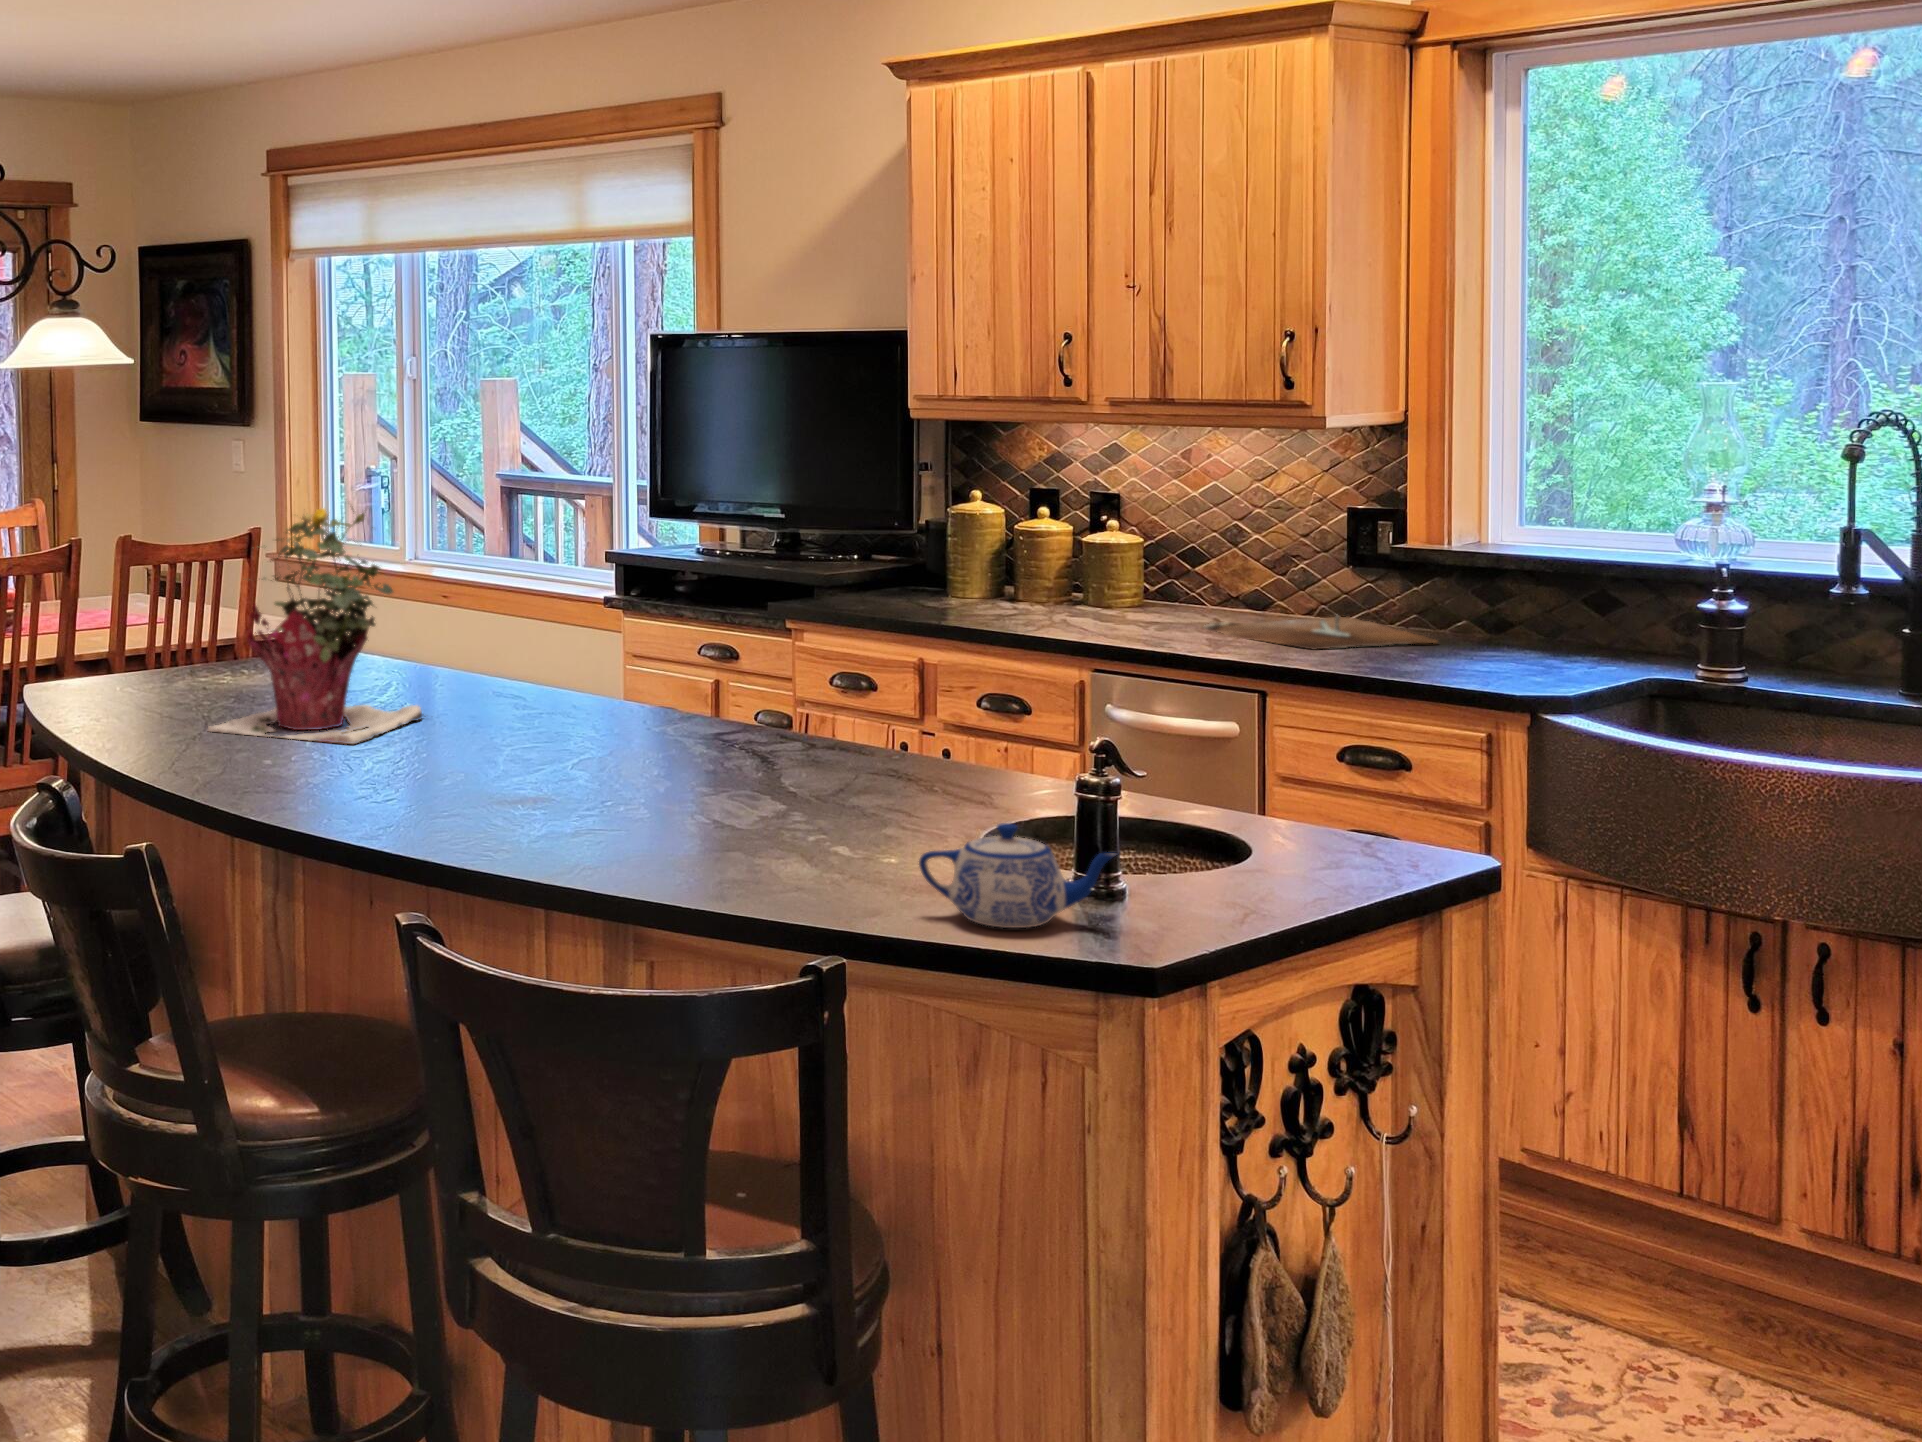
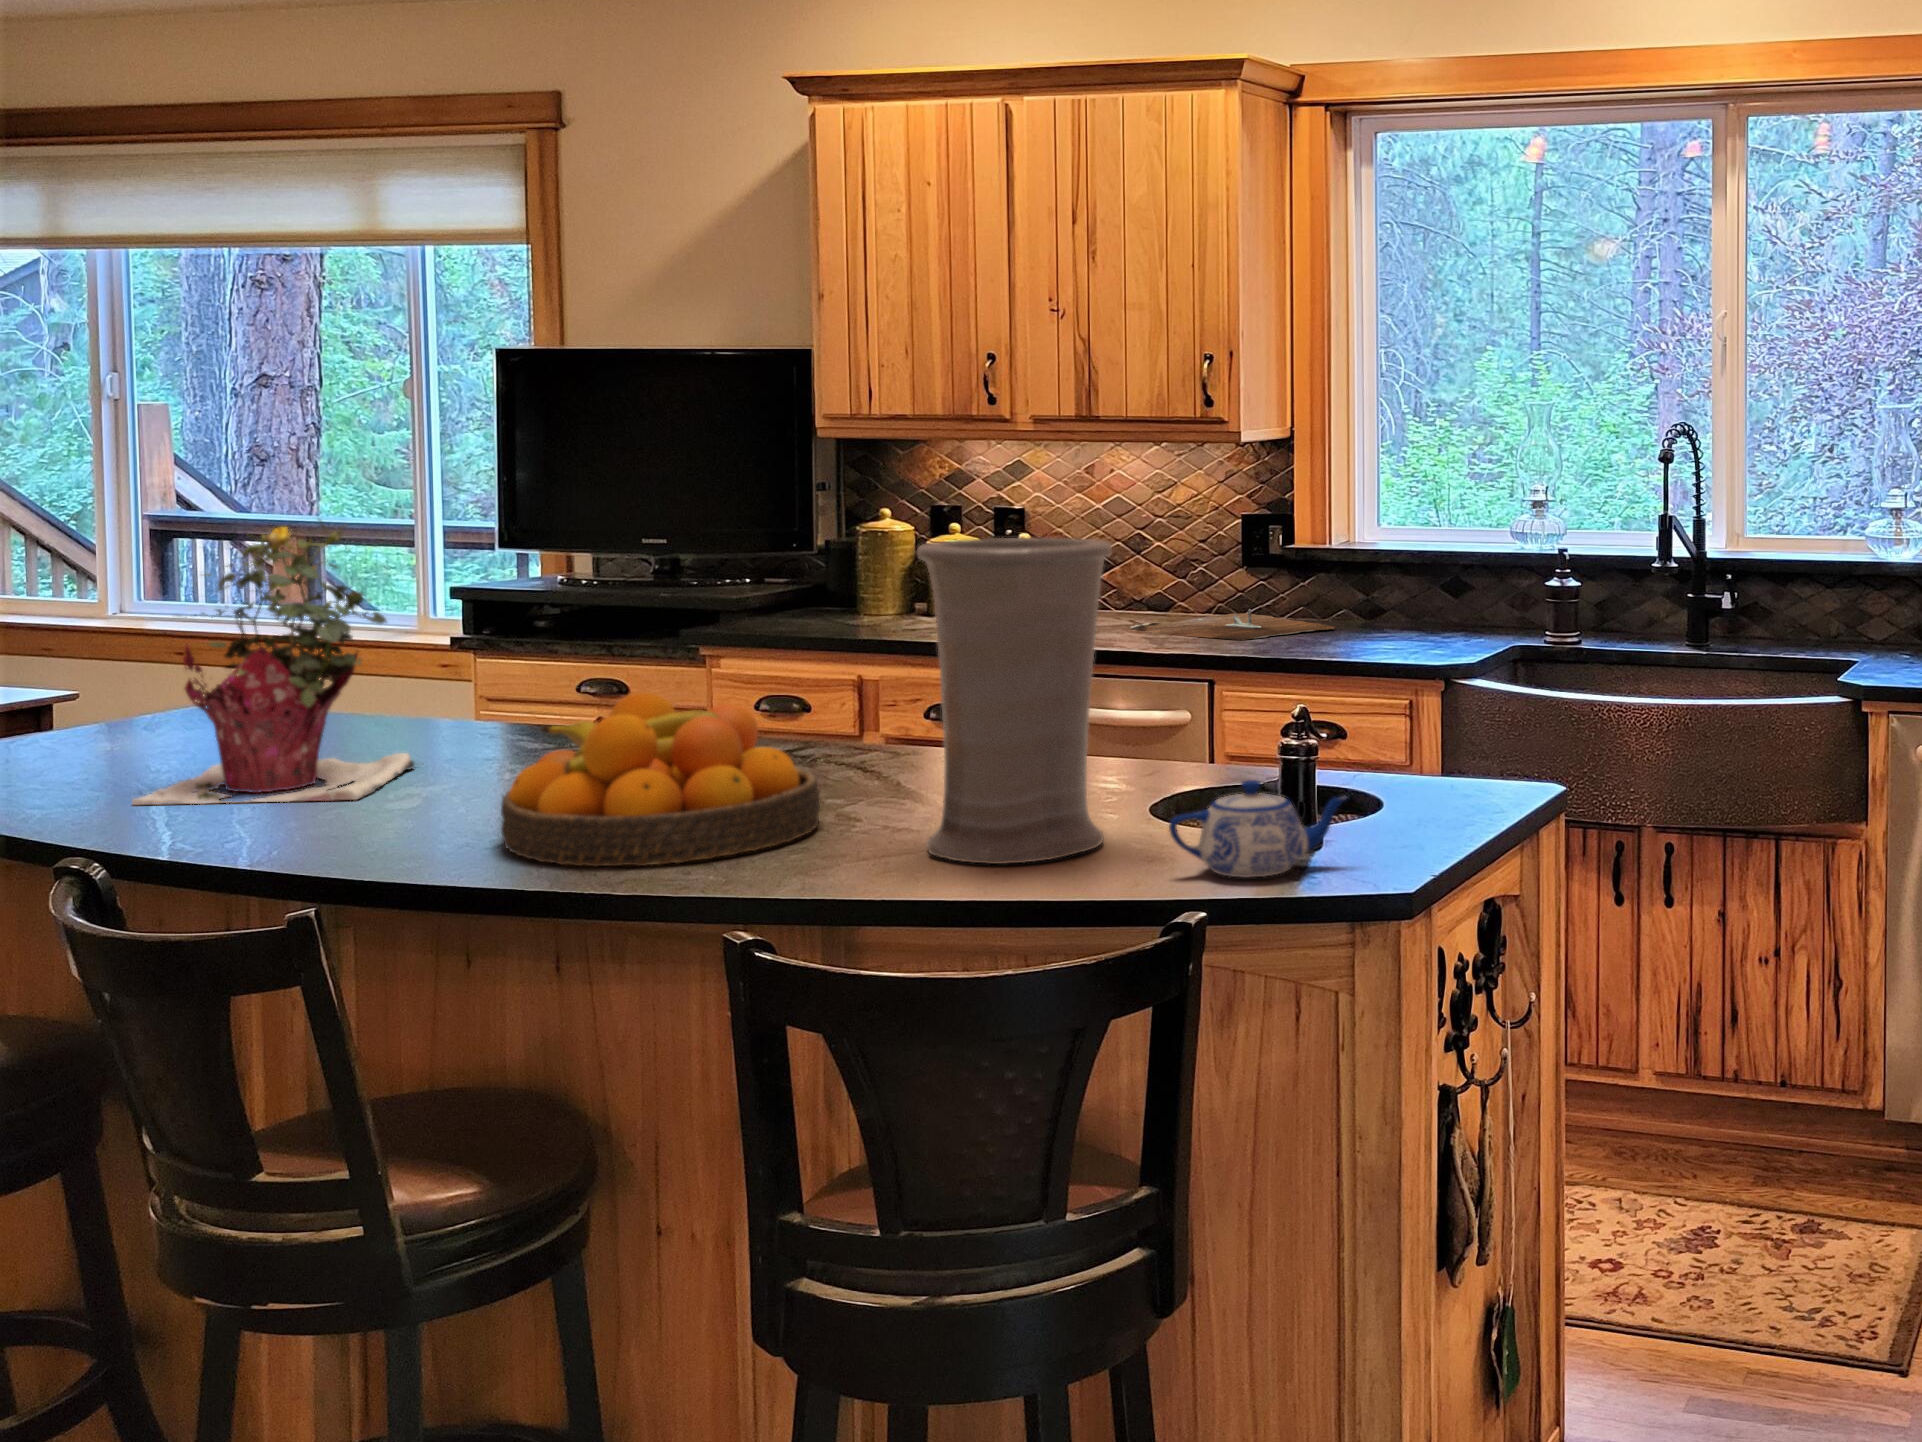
vase: none [717,550,910,878] -> present [917,538,1112,864]
fruit bowl: none [402,674,673,835] -> present [501,692,820,866]

